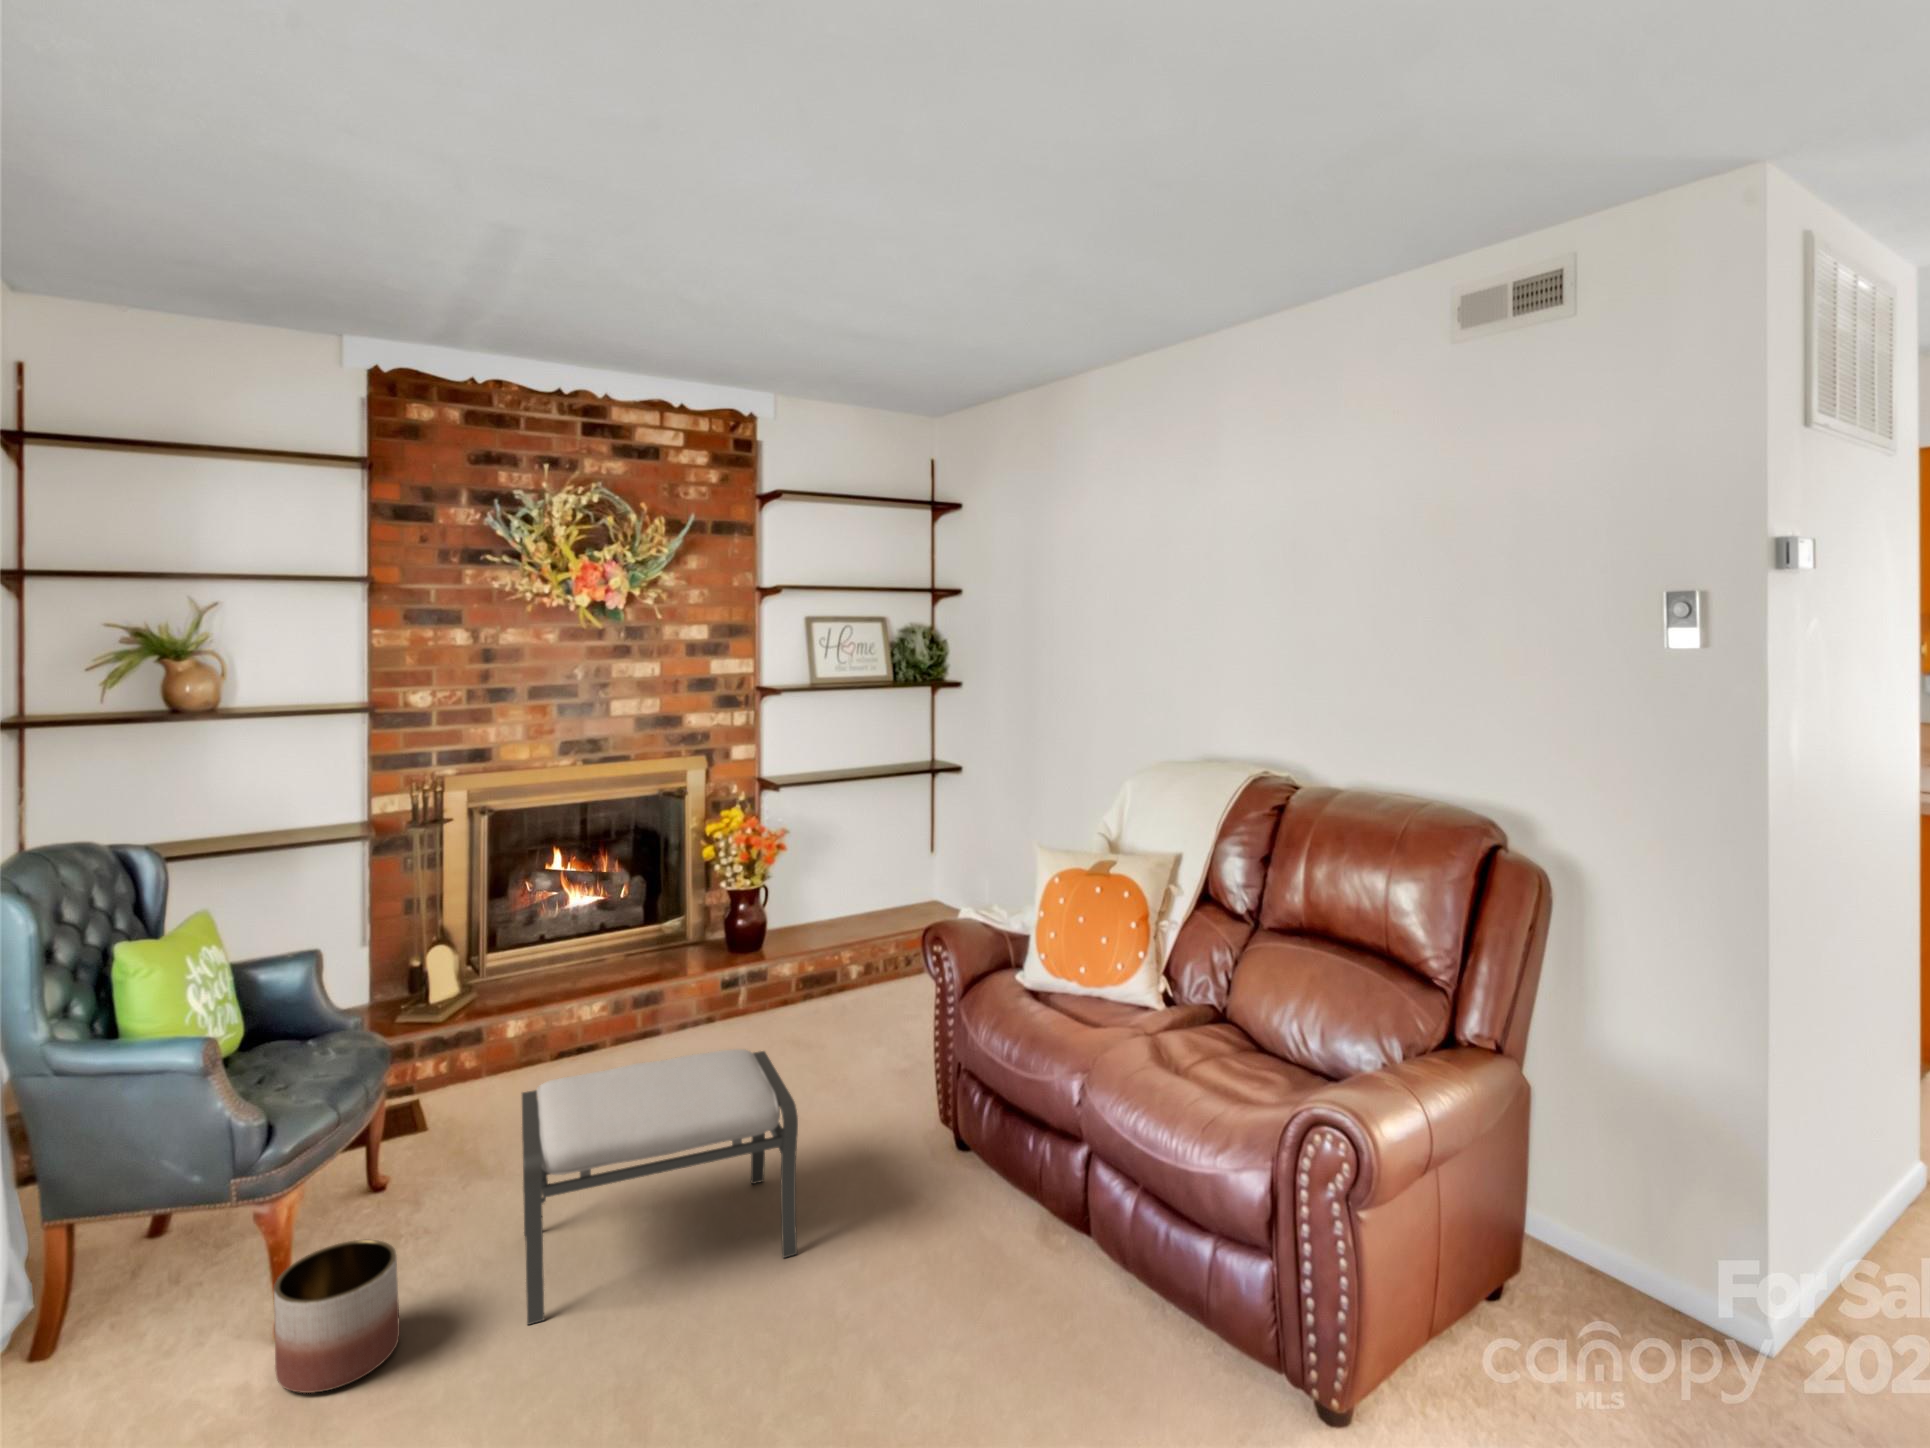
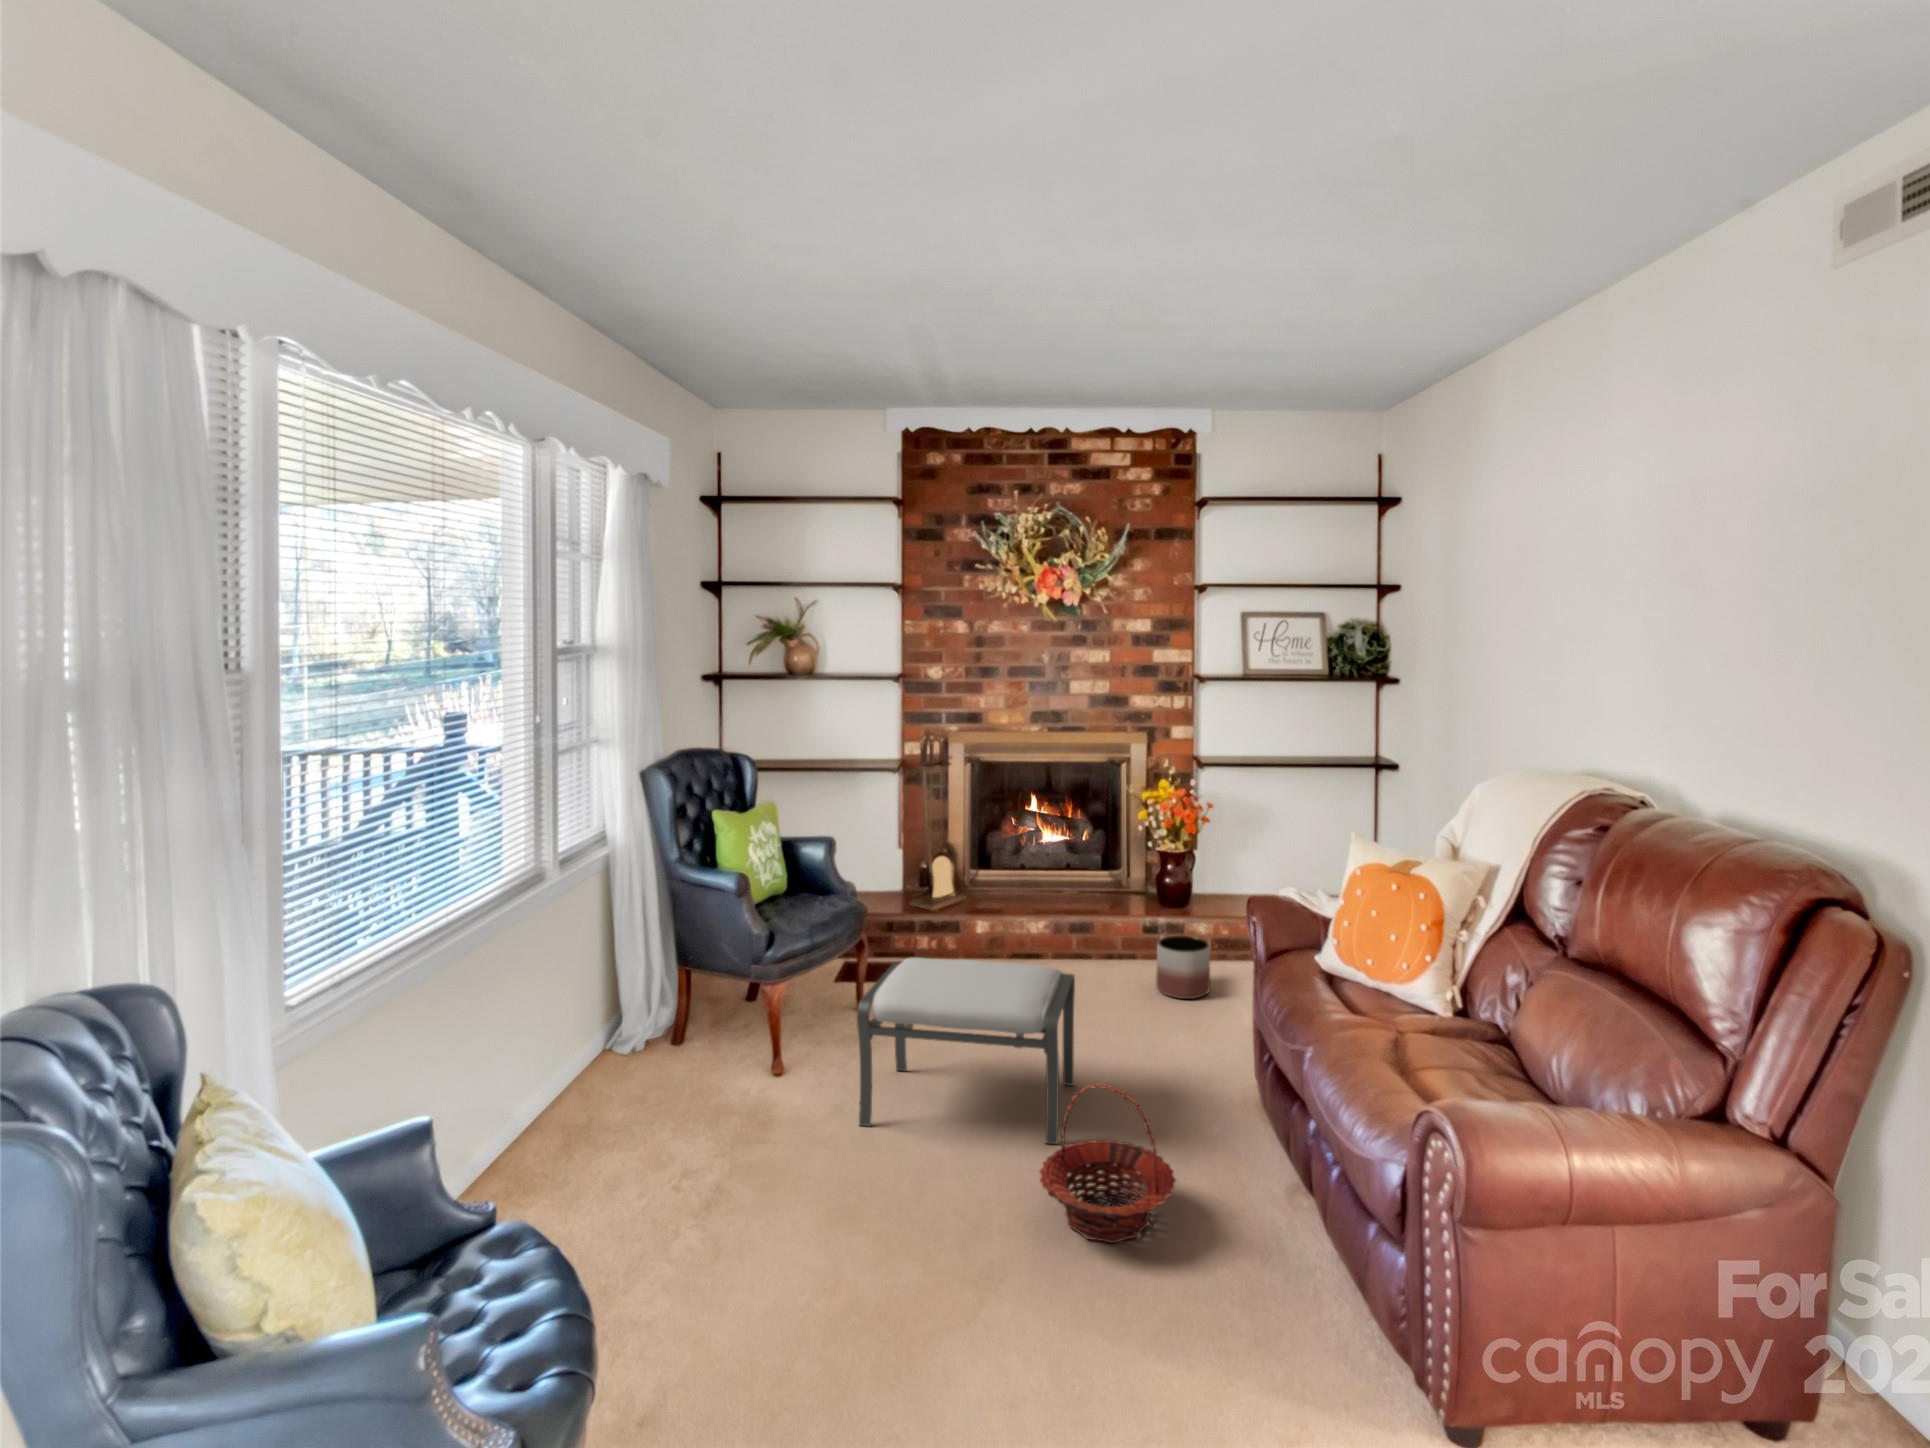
basket: none [832,1164,987,1345] -> present [1040,1083,1176,1243]
planter: present [274,1240,400,1393] -> present [1156,935,1210,999]

